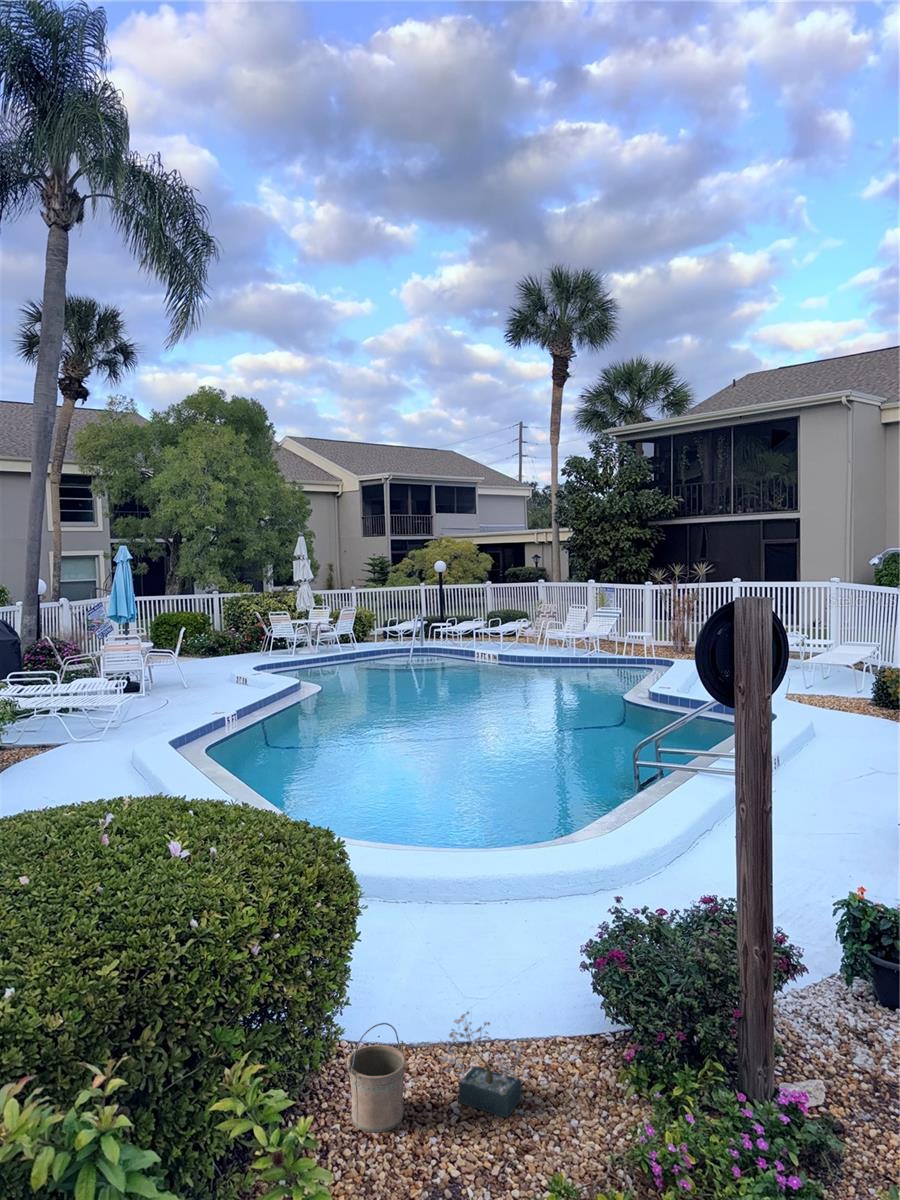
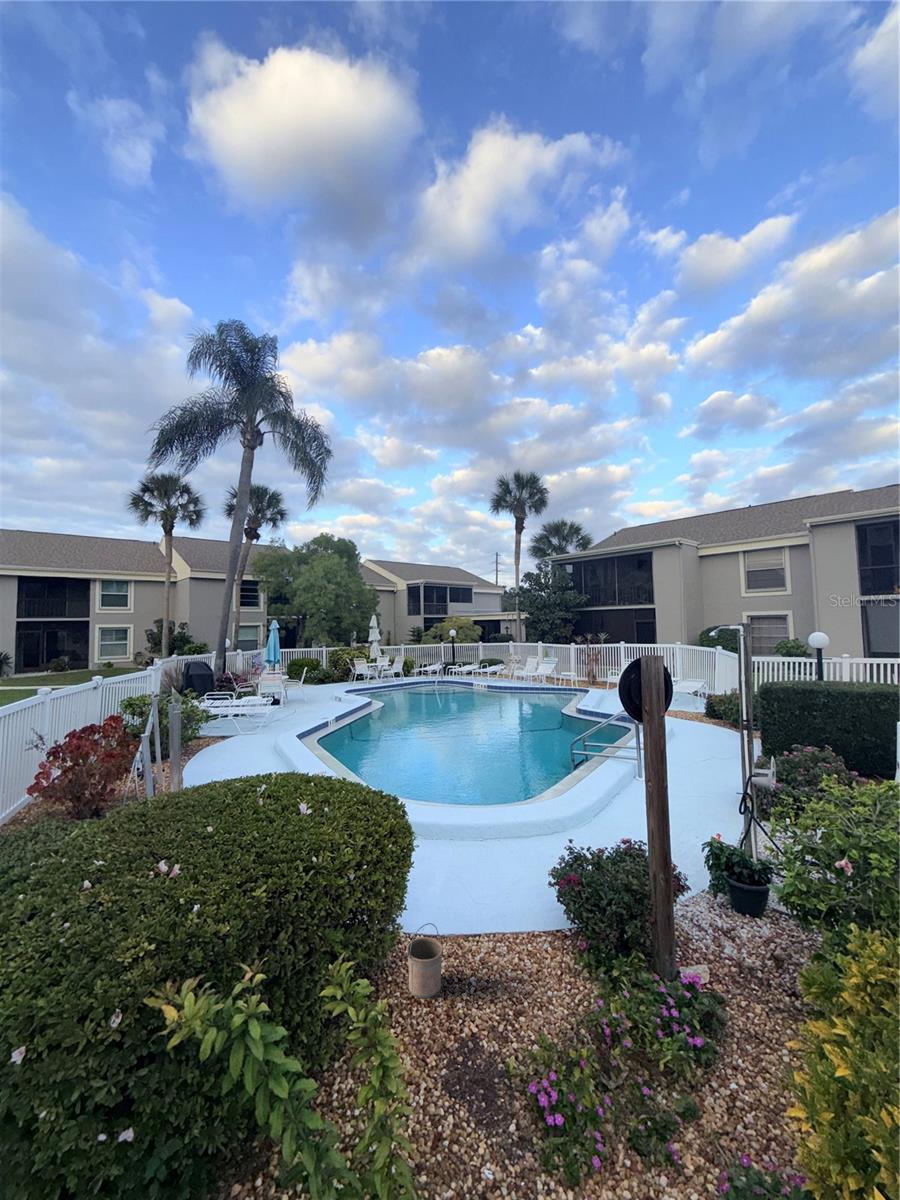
decorative plant: present [440,1012,532,1118] -> none [464,915,522,989]

